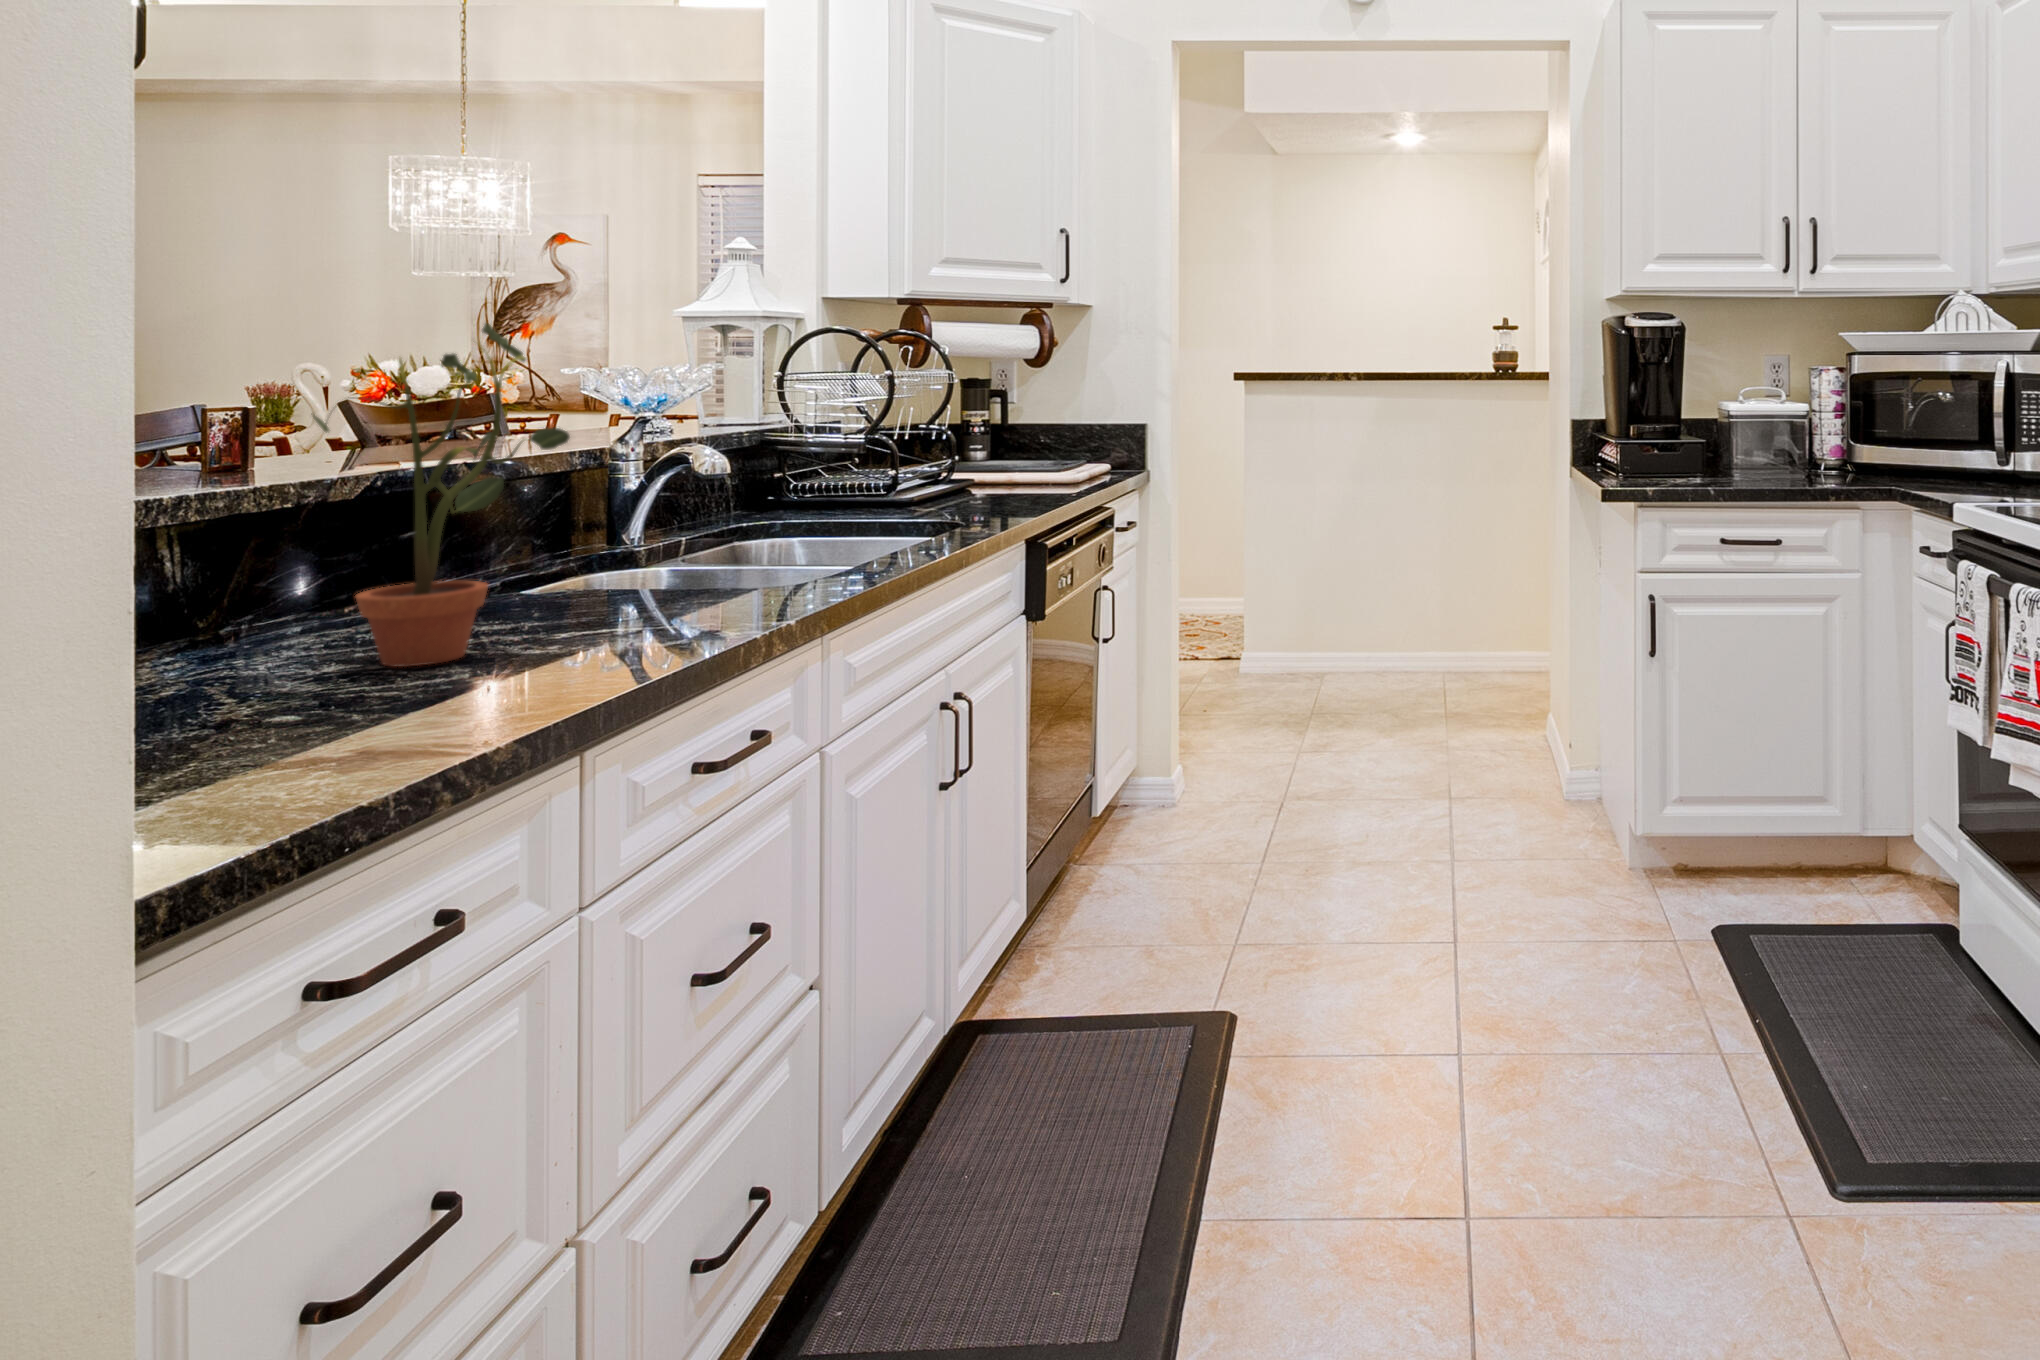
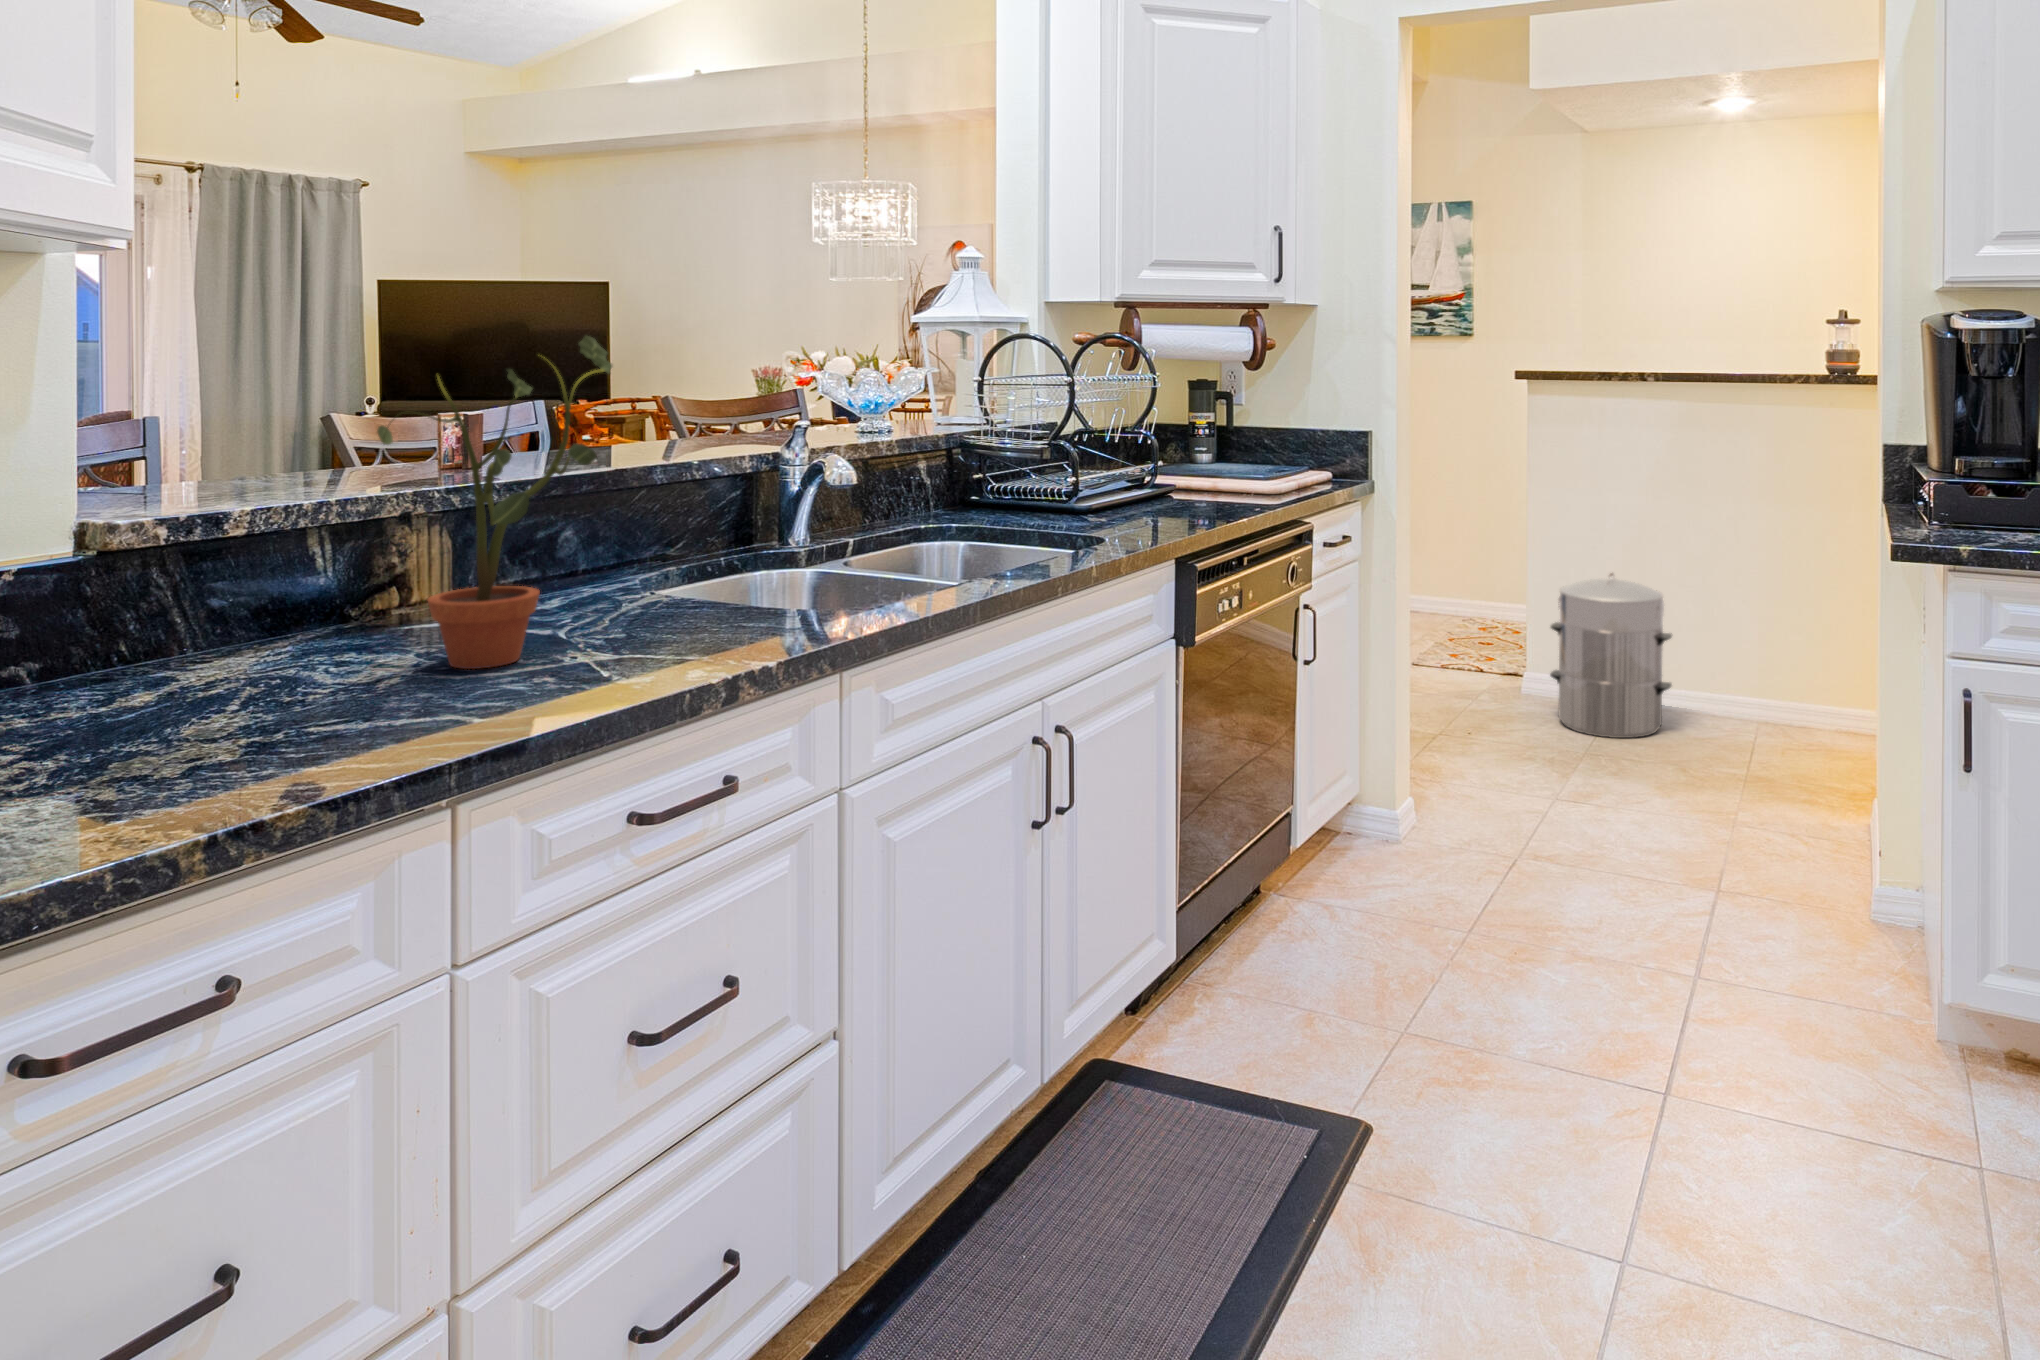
waste bin: none [1279,547,1382,690] -> present [1550,573,1672,738]

